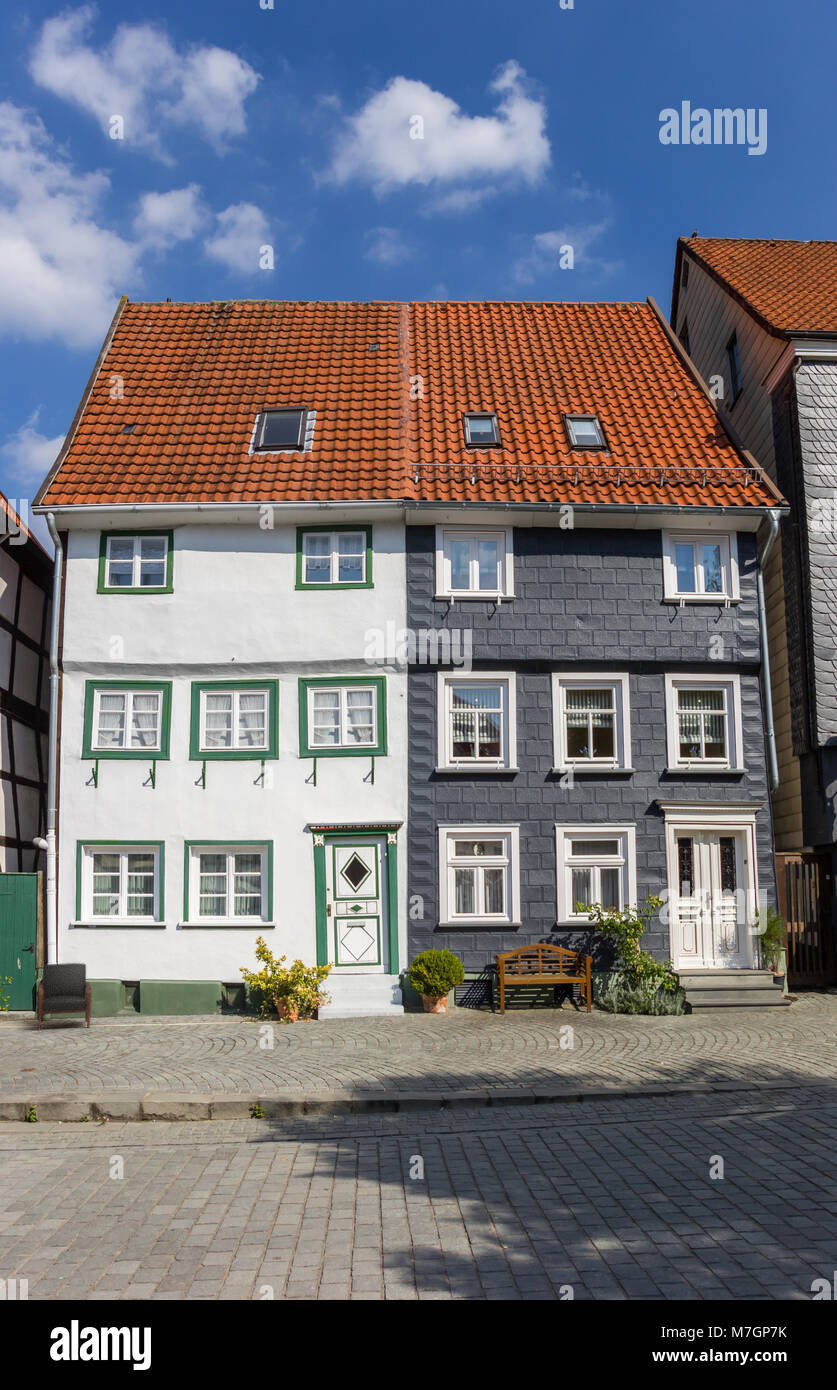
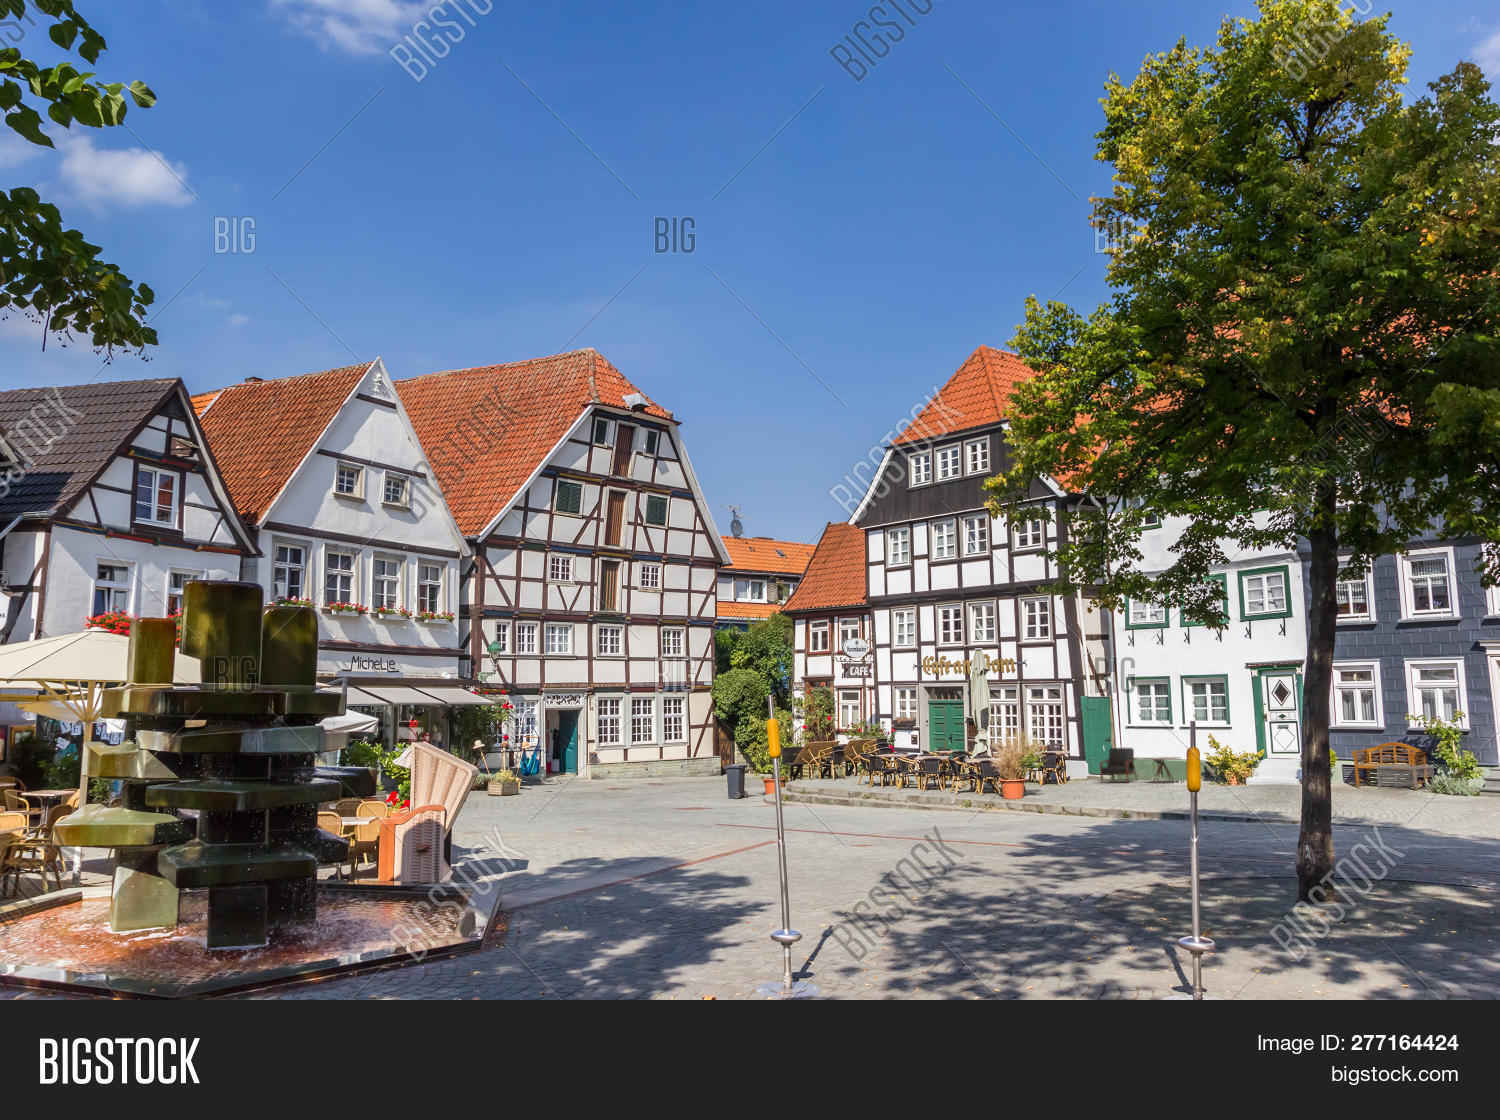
round table: none [120,978,184,1026] -> present [1146,757,1179,782]
storage bench: none [543,982,627,1020] -> present [1375,765,1435,789]

